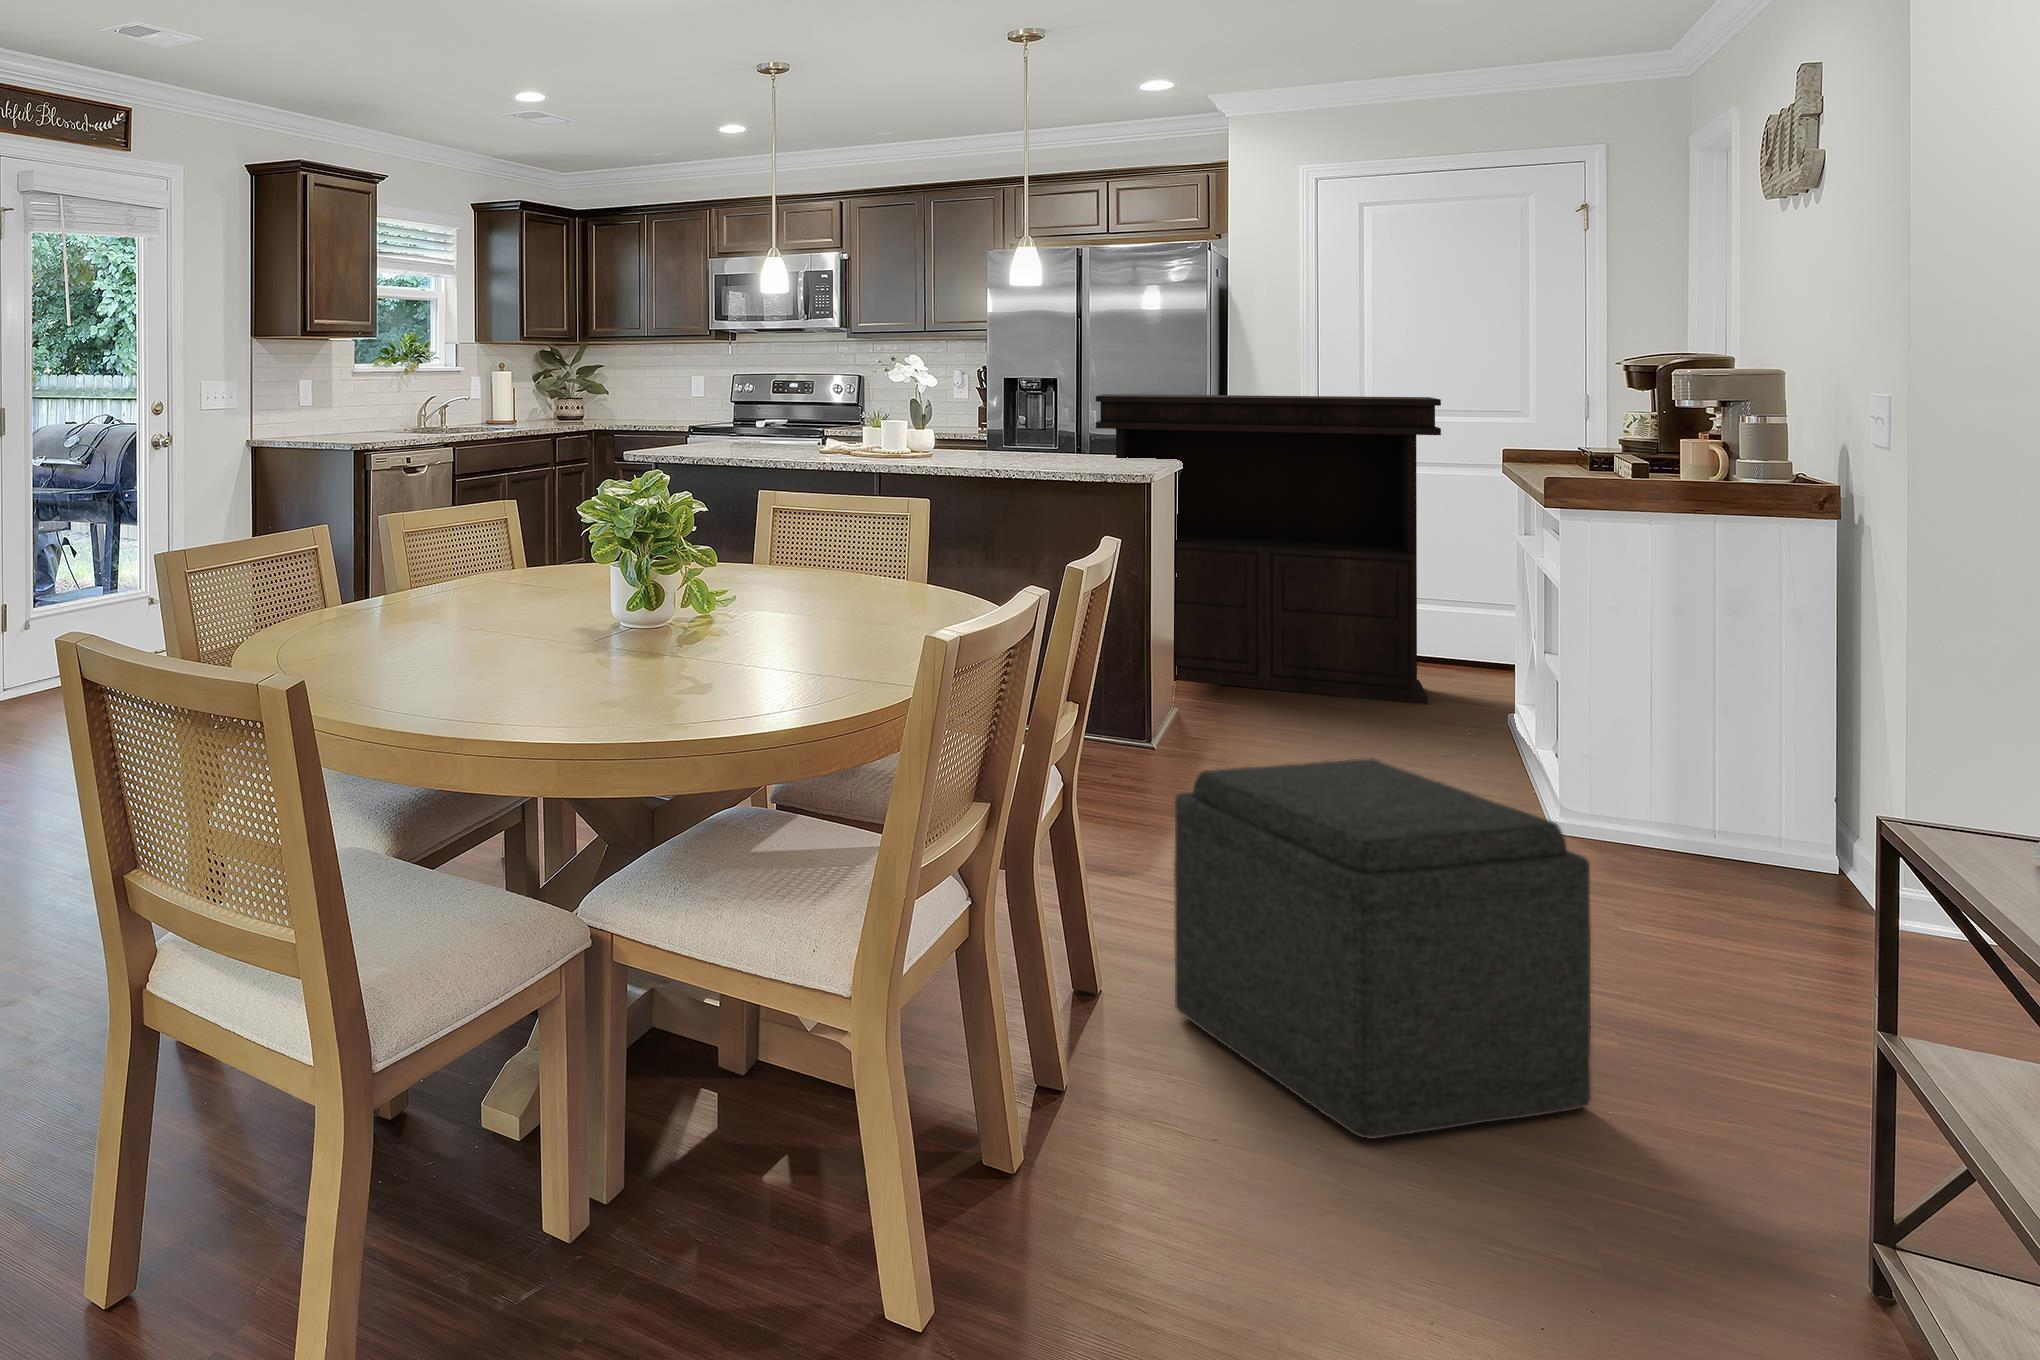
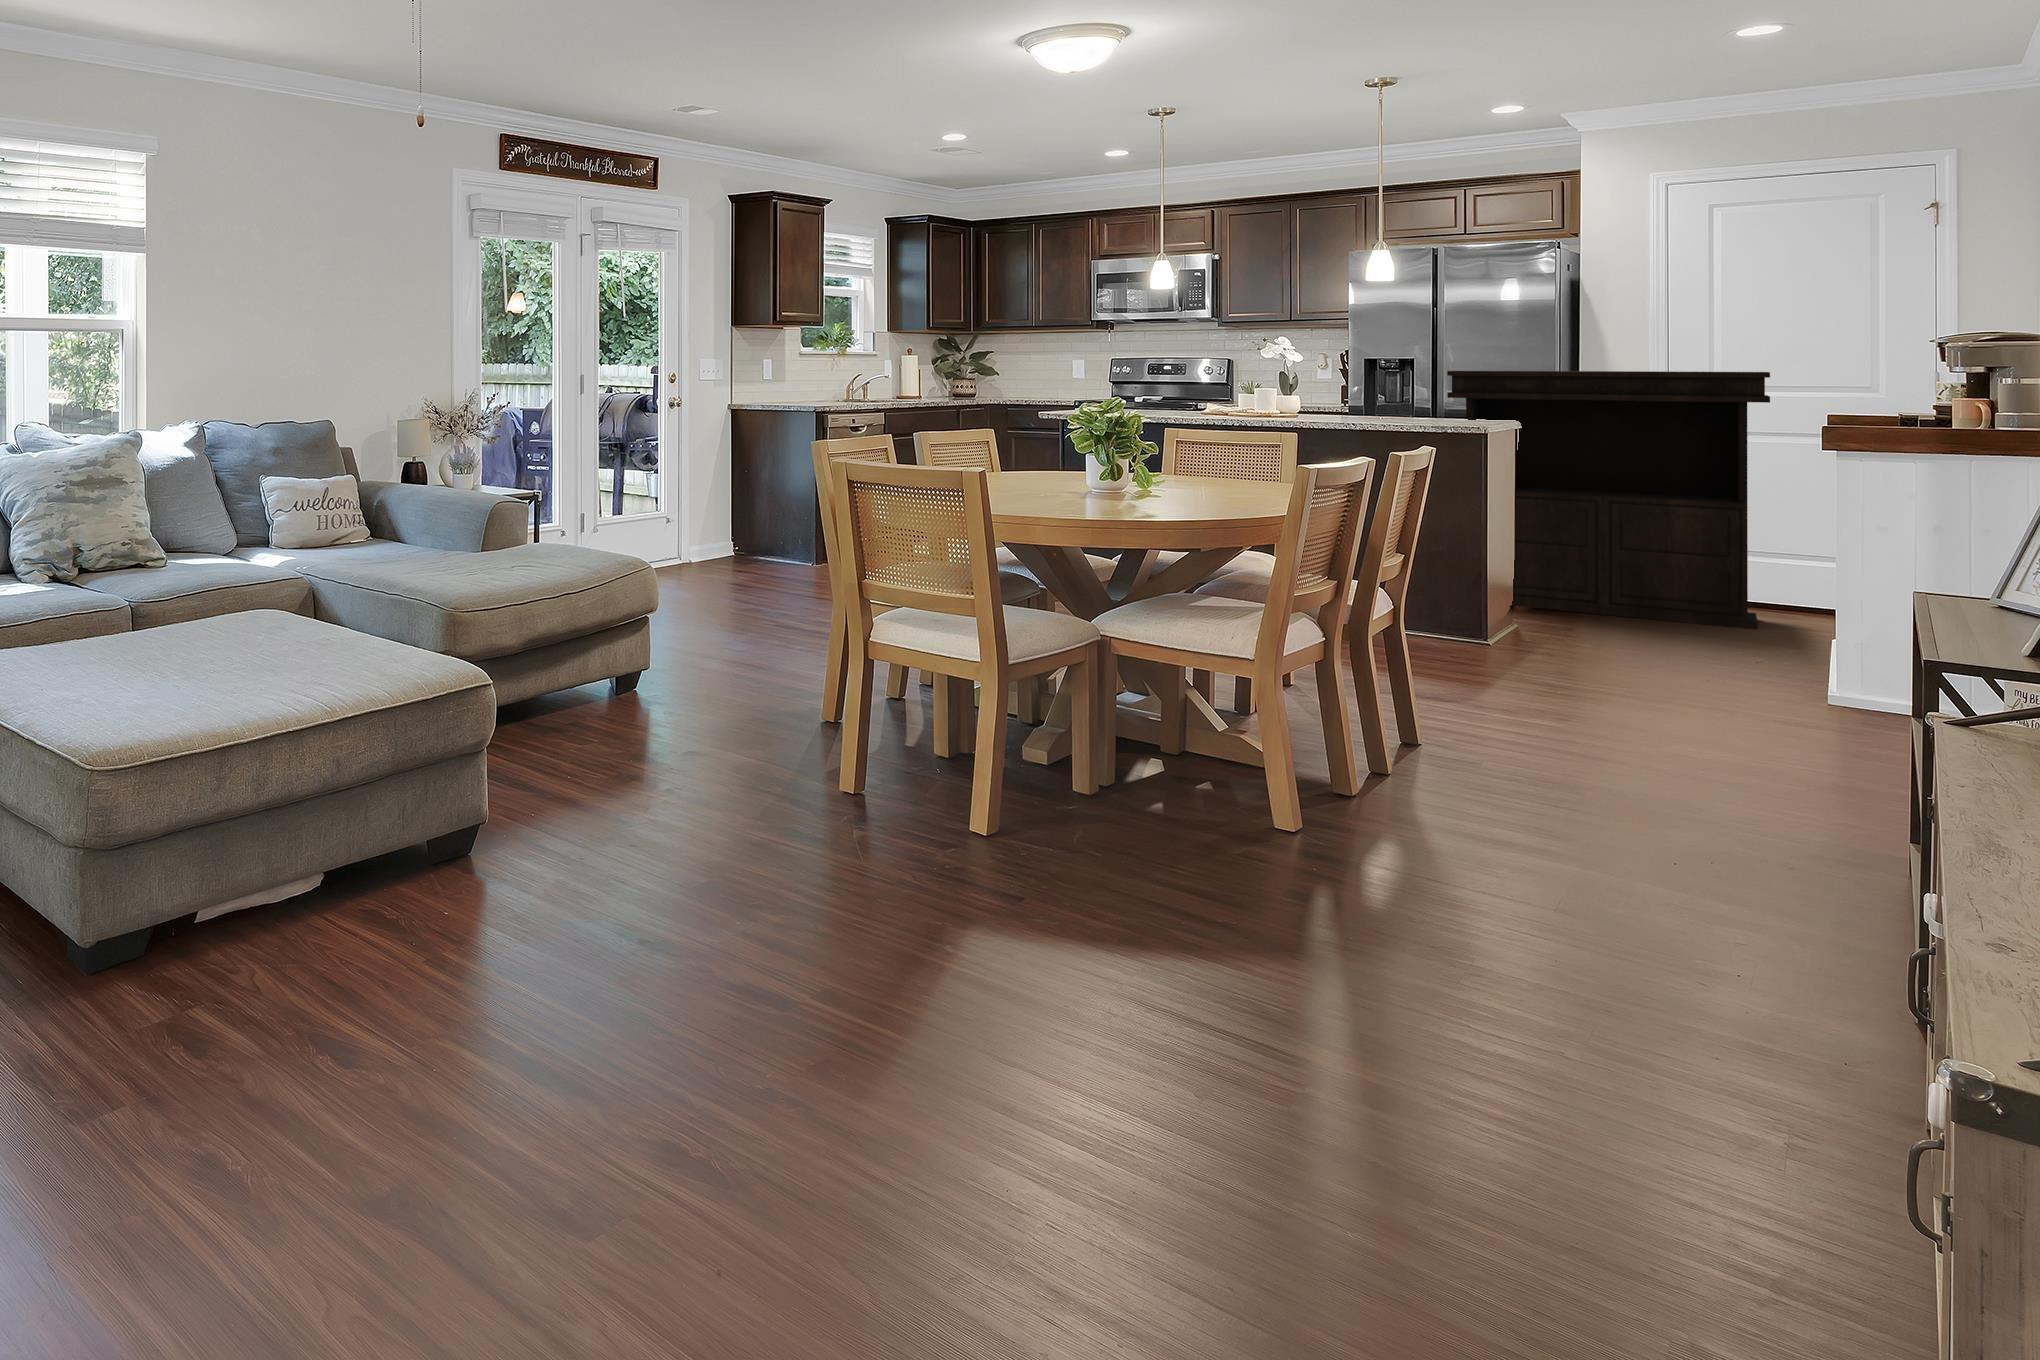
ottoman: present [1174,759,1591,1138] -> none [1467,594,1754,799]

